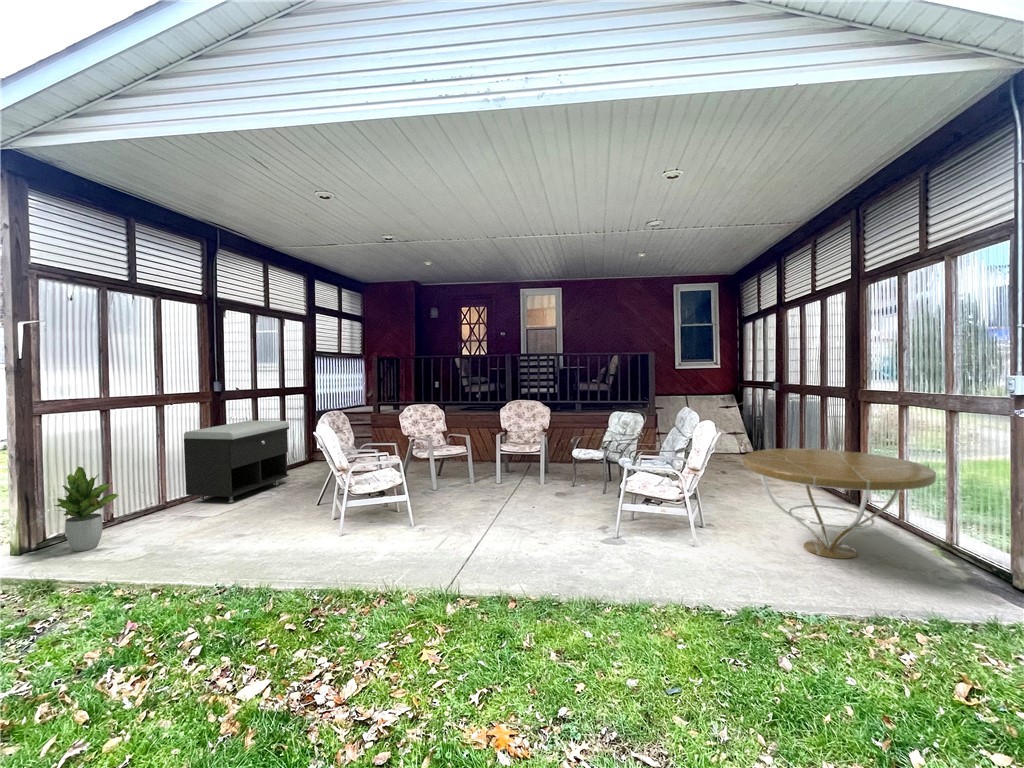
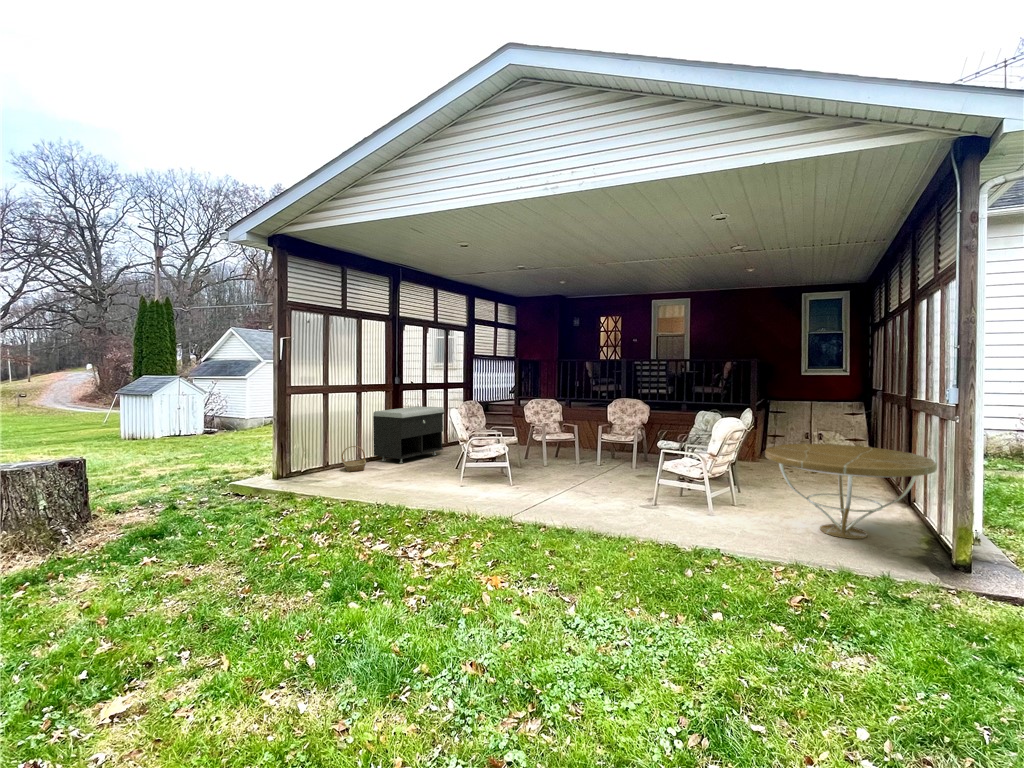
potted plant: present [54,467,118,551] -> none [296,428,331,481]
basket: none [135,486,178,526] -> present [342,446,366,472]

